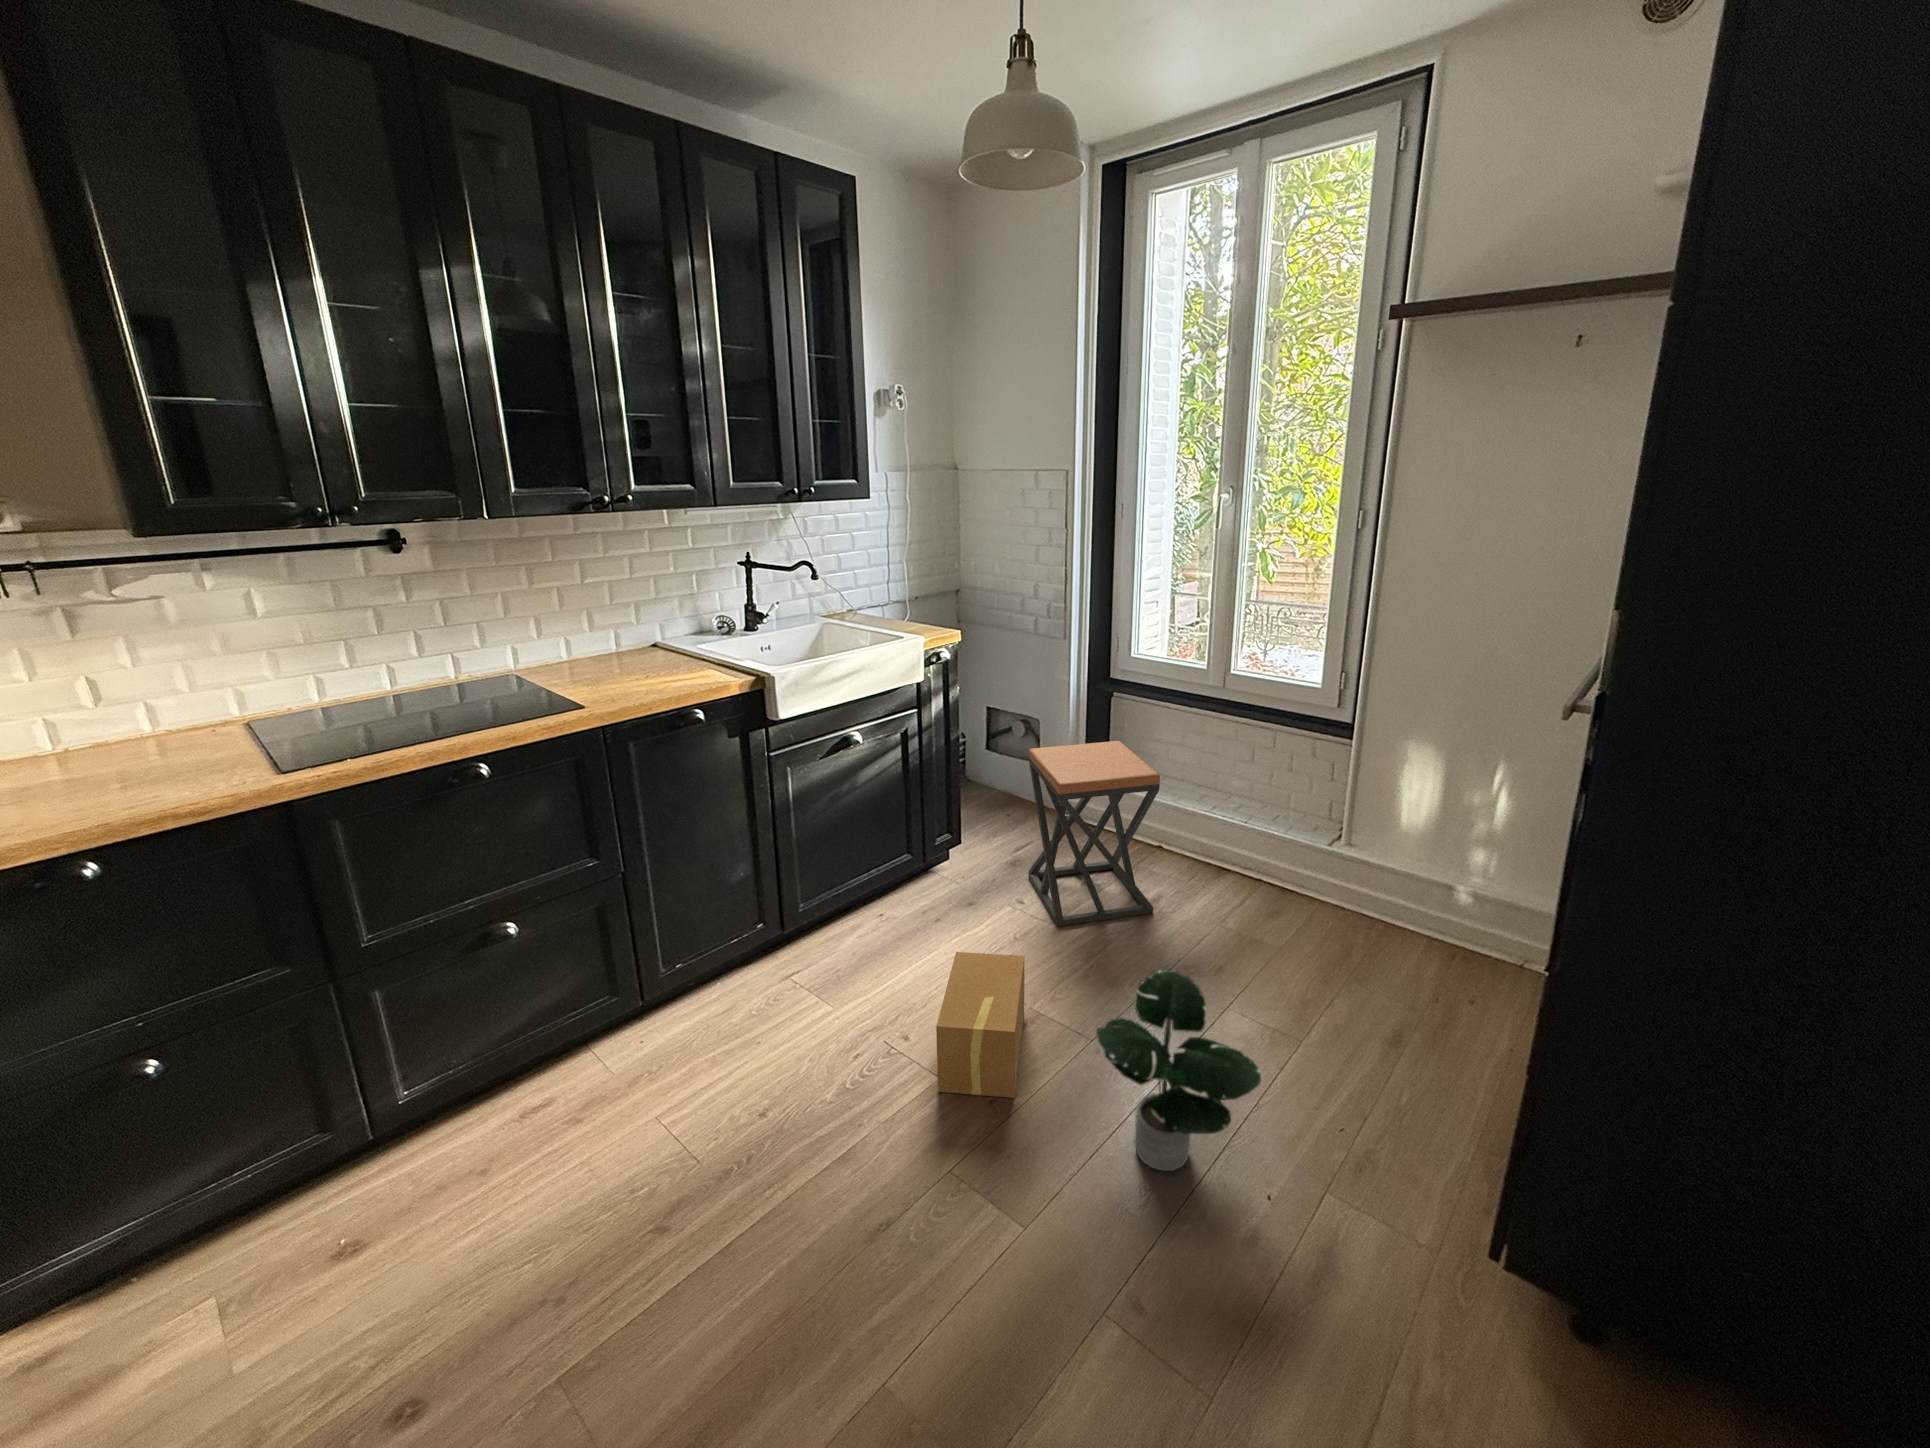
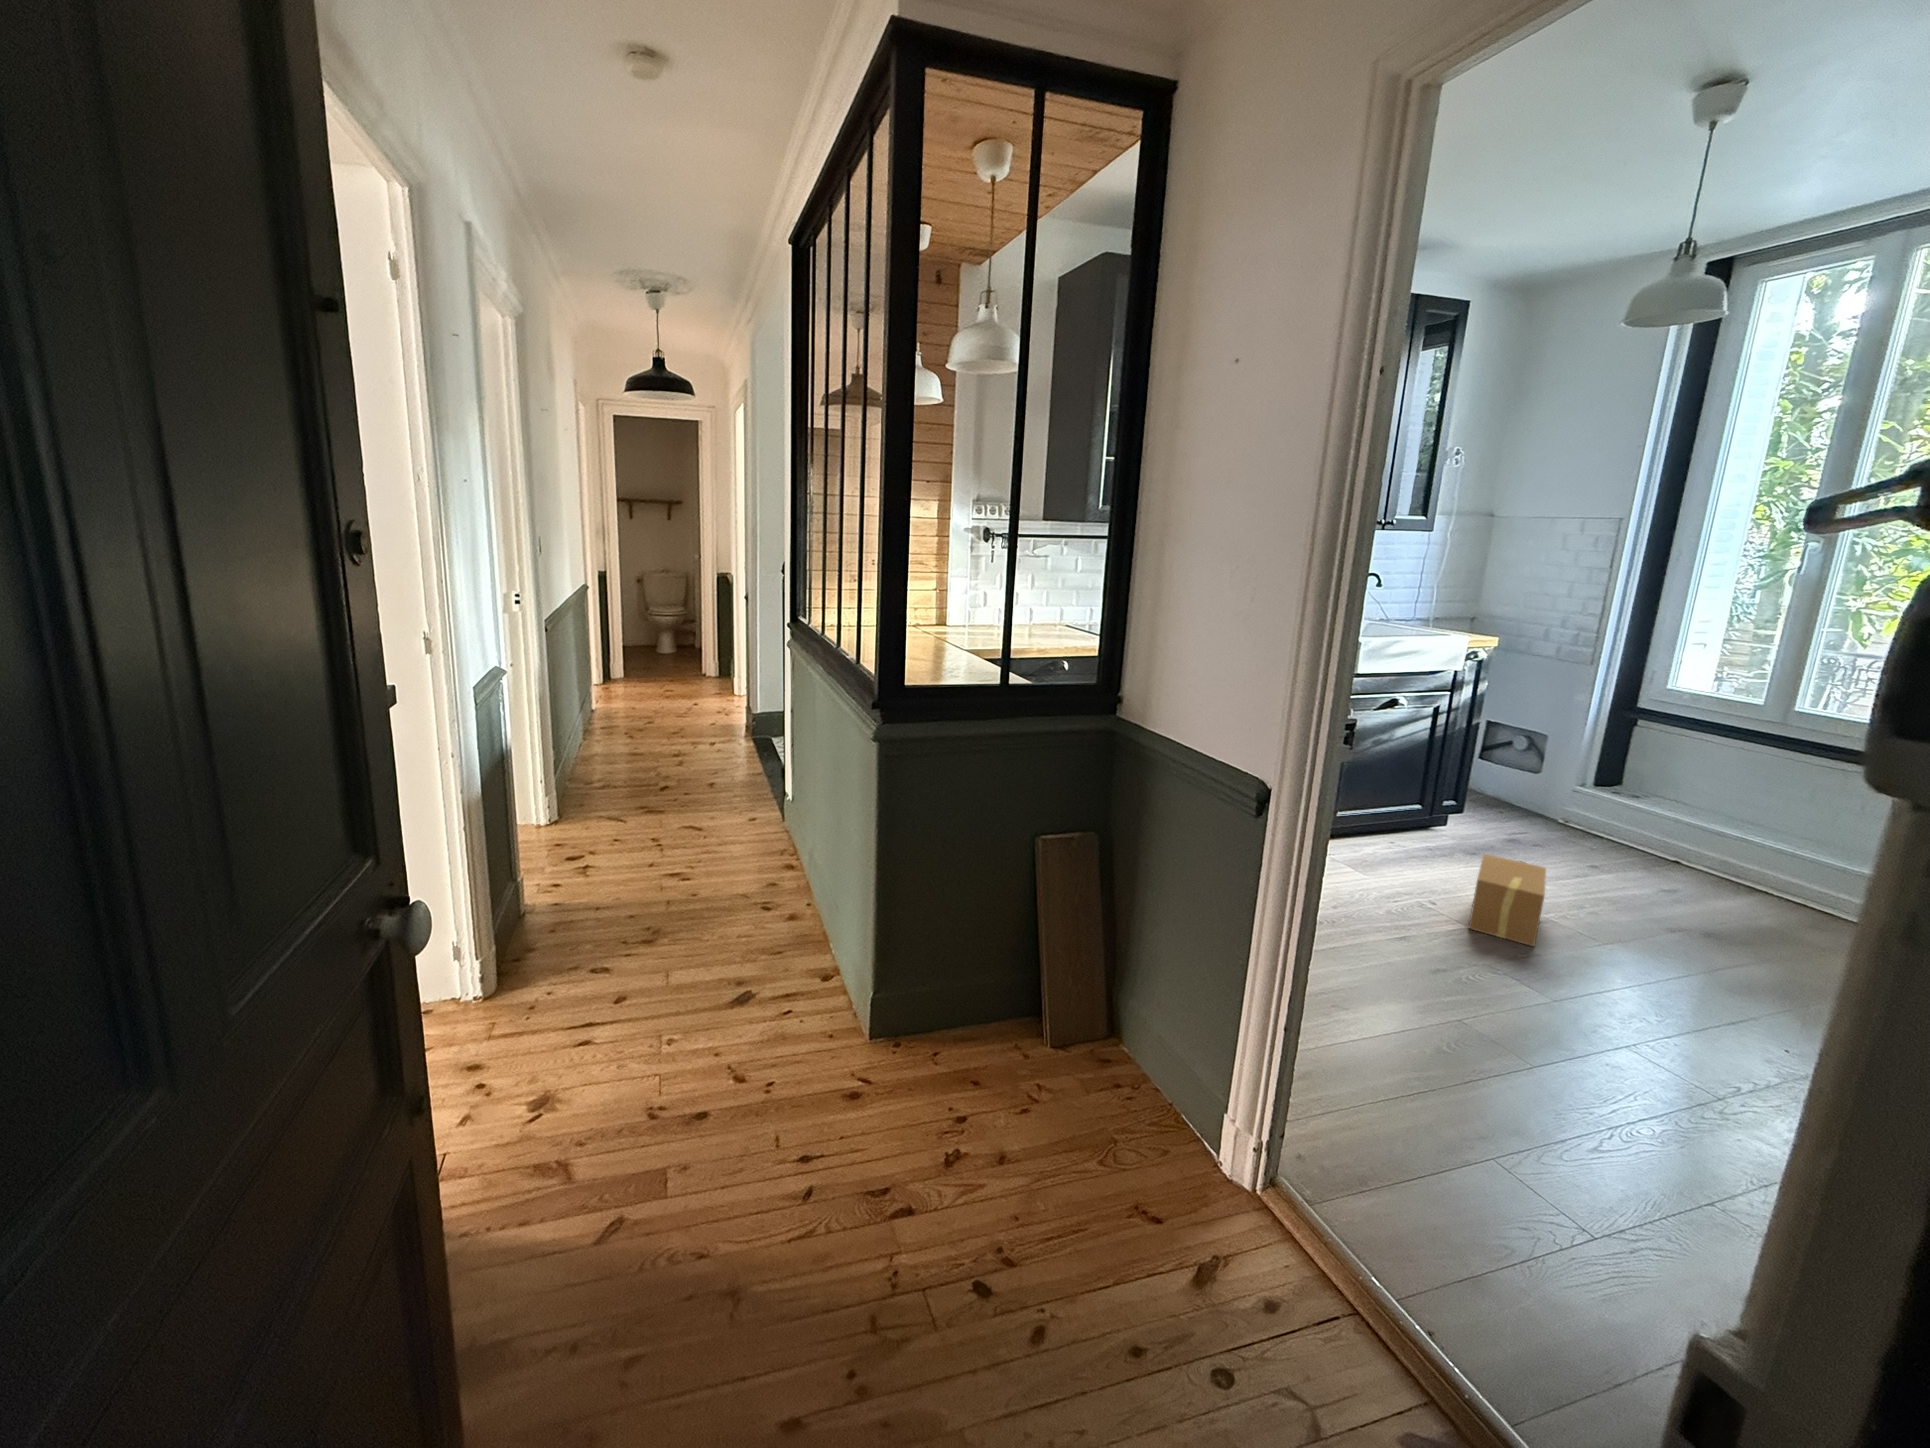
stool: present [1028,741,1160,927] -> none [1529,740,1695,896]
potted plant: present [1096,970,1261,1171] -> none [1627,876,1784,1010]

